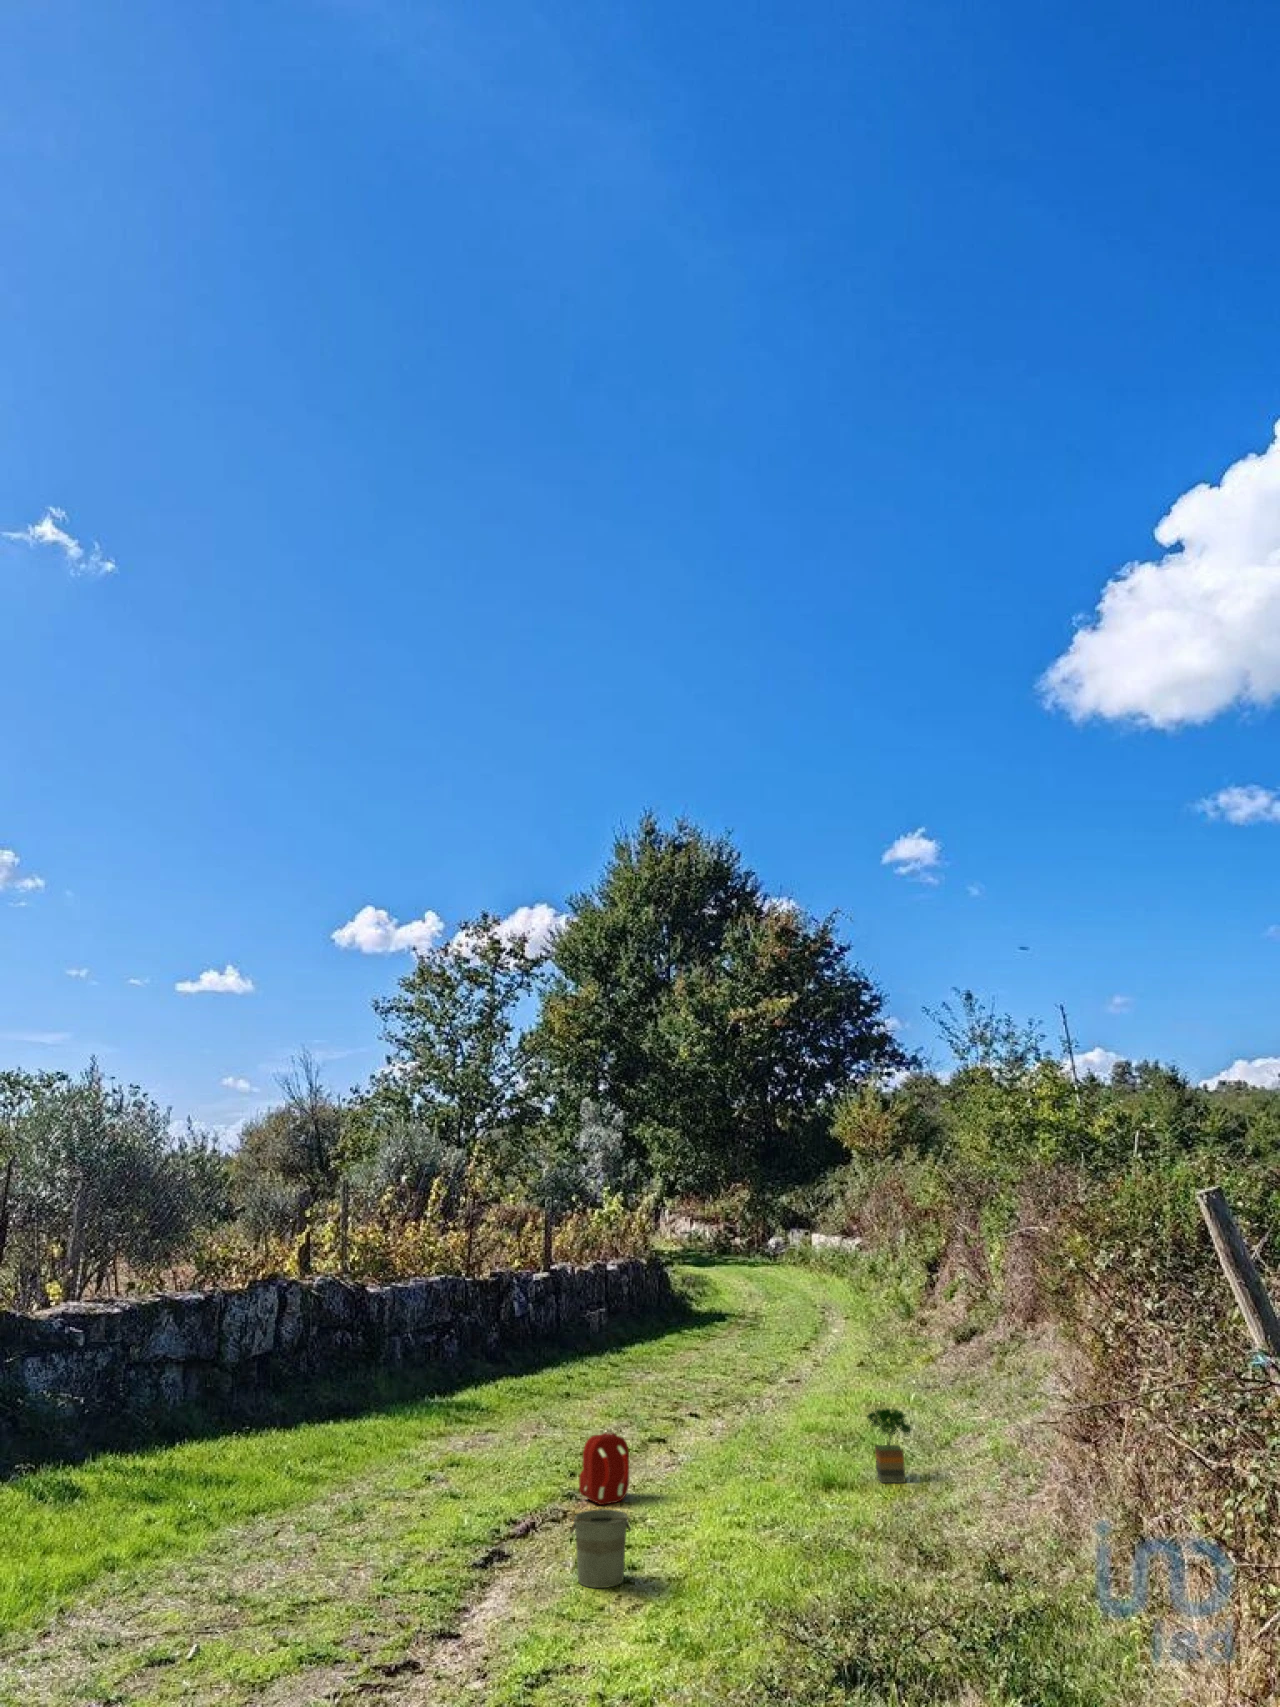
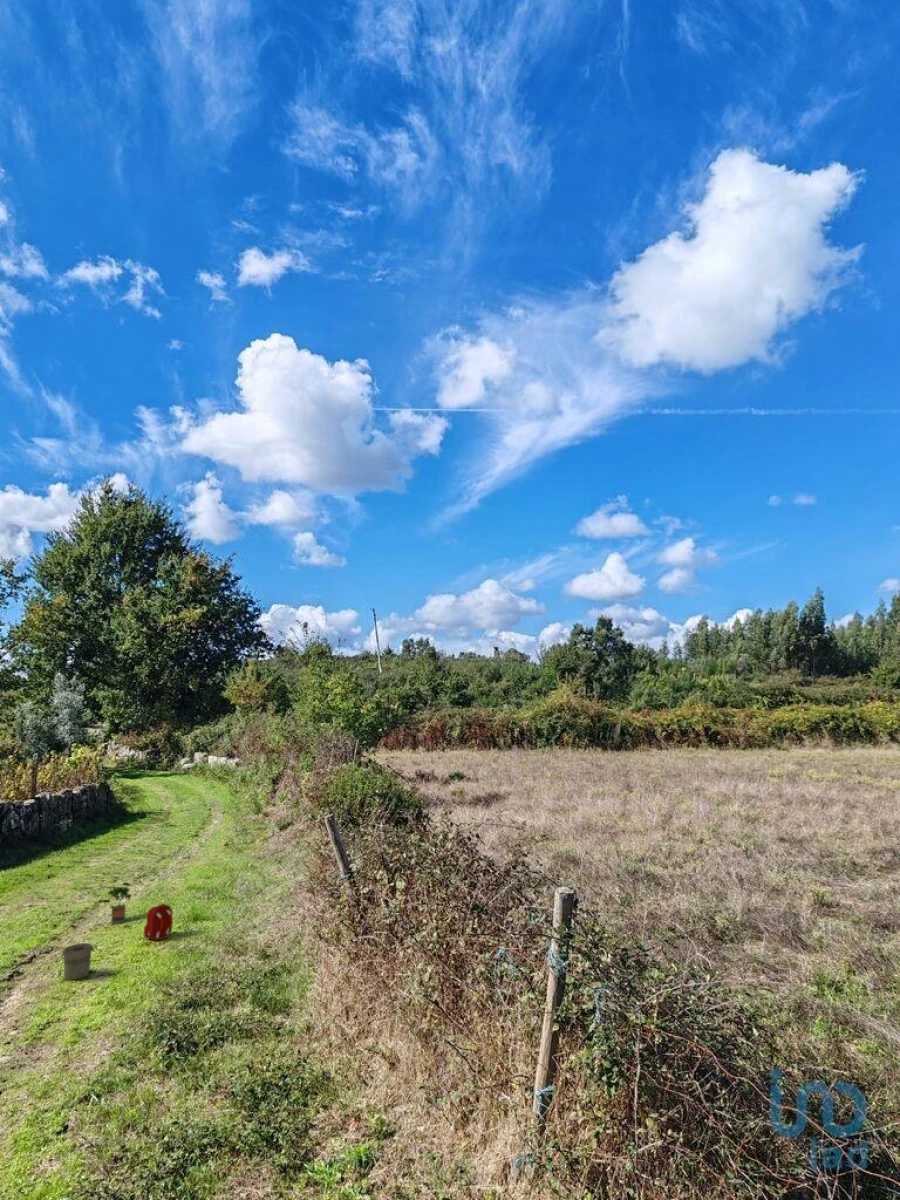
potted tree: present [867,1408,911,1483] -> present [108,887,131,924]
backpack: present [579,1433,629,1505] -> present [144,904,173,940]

